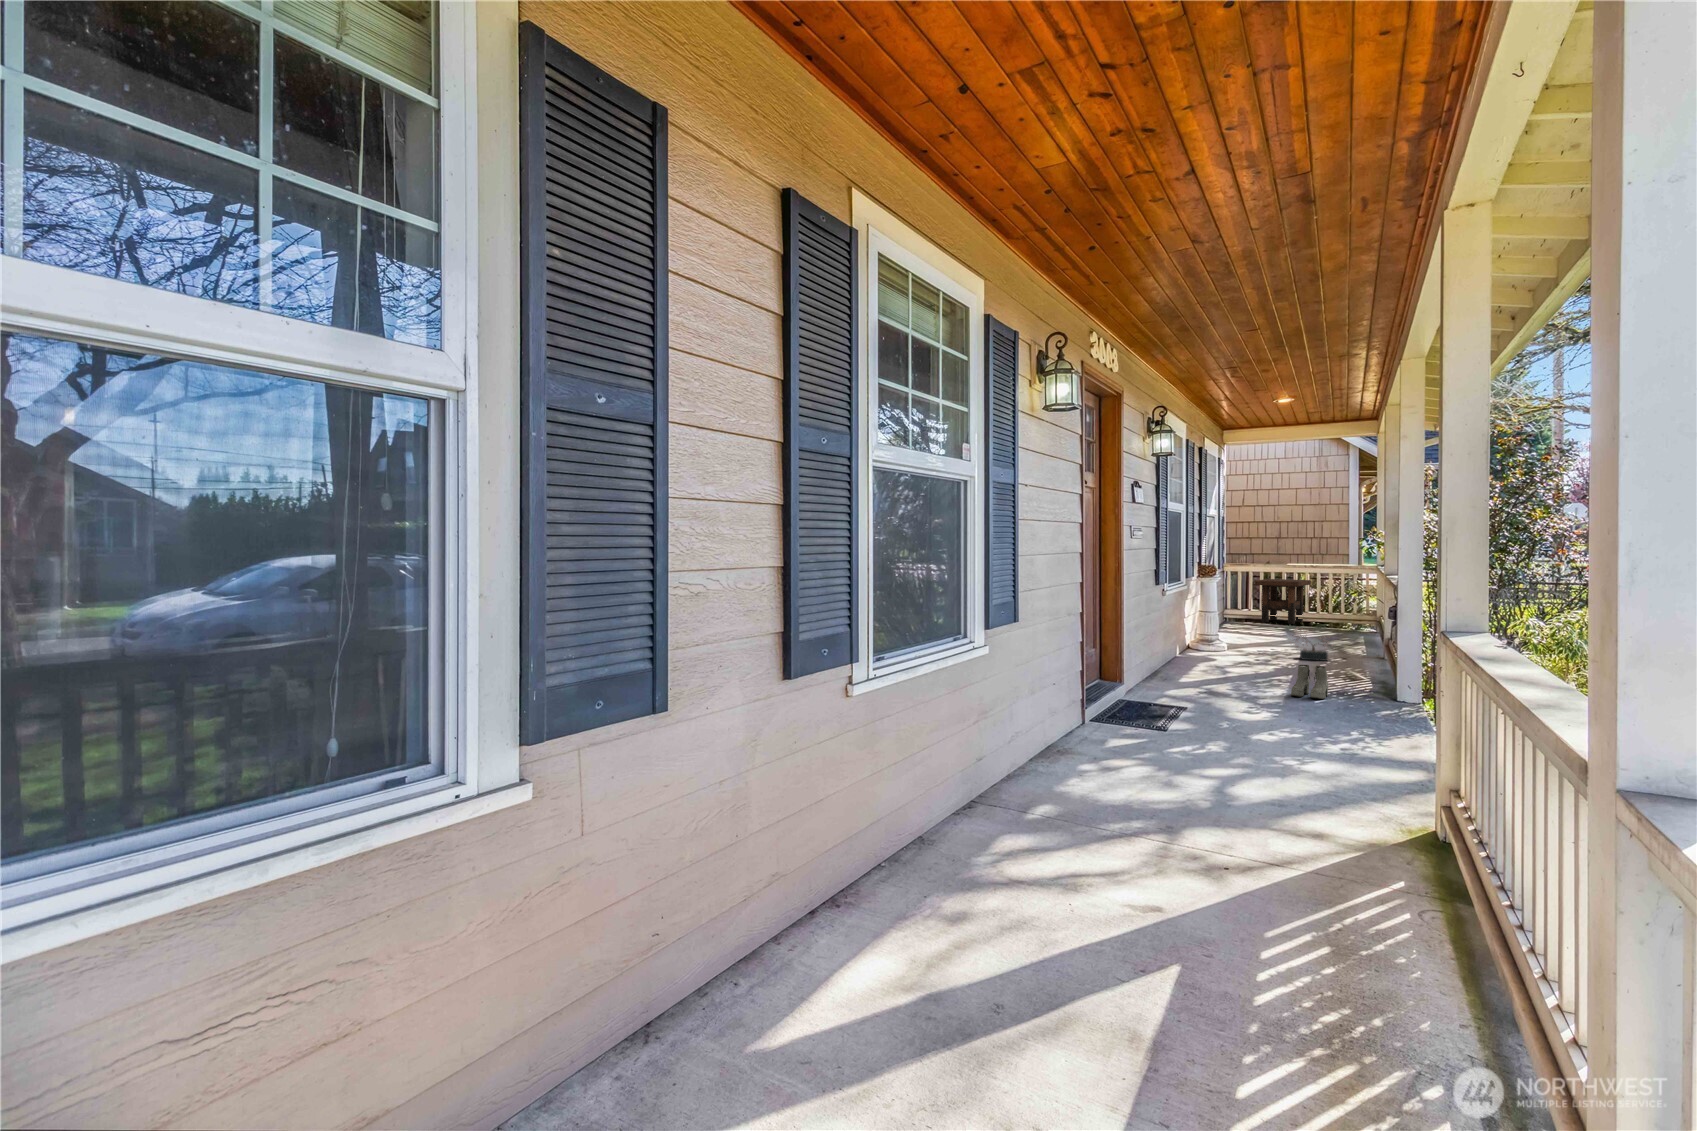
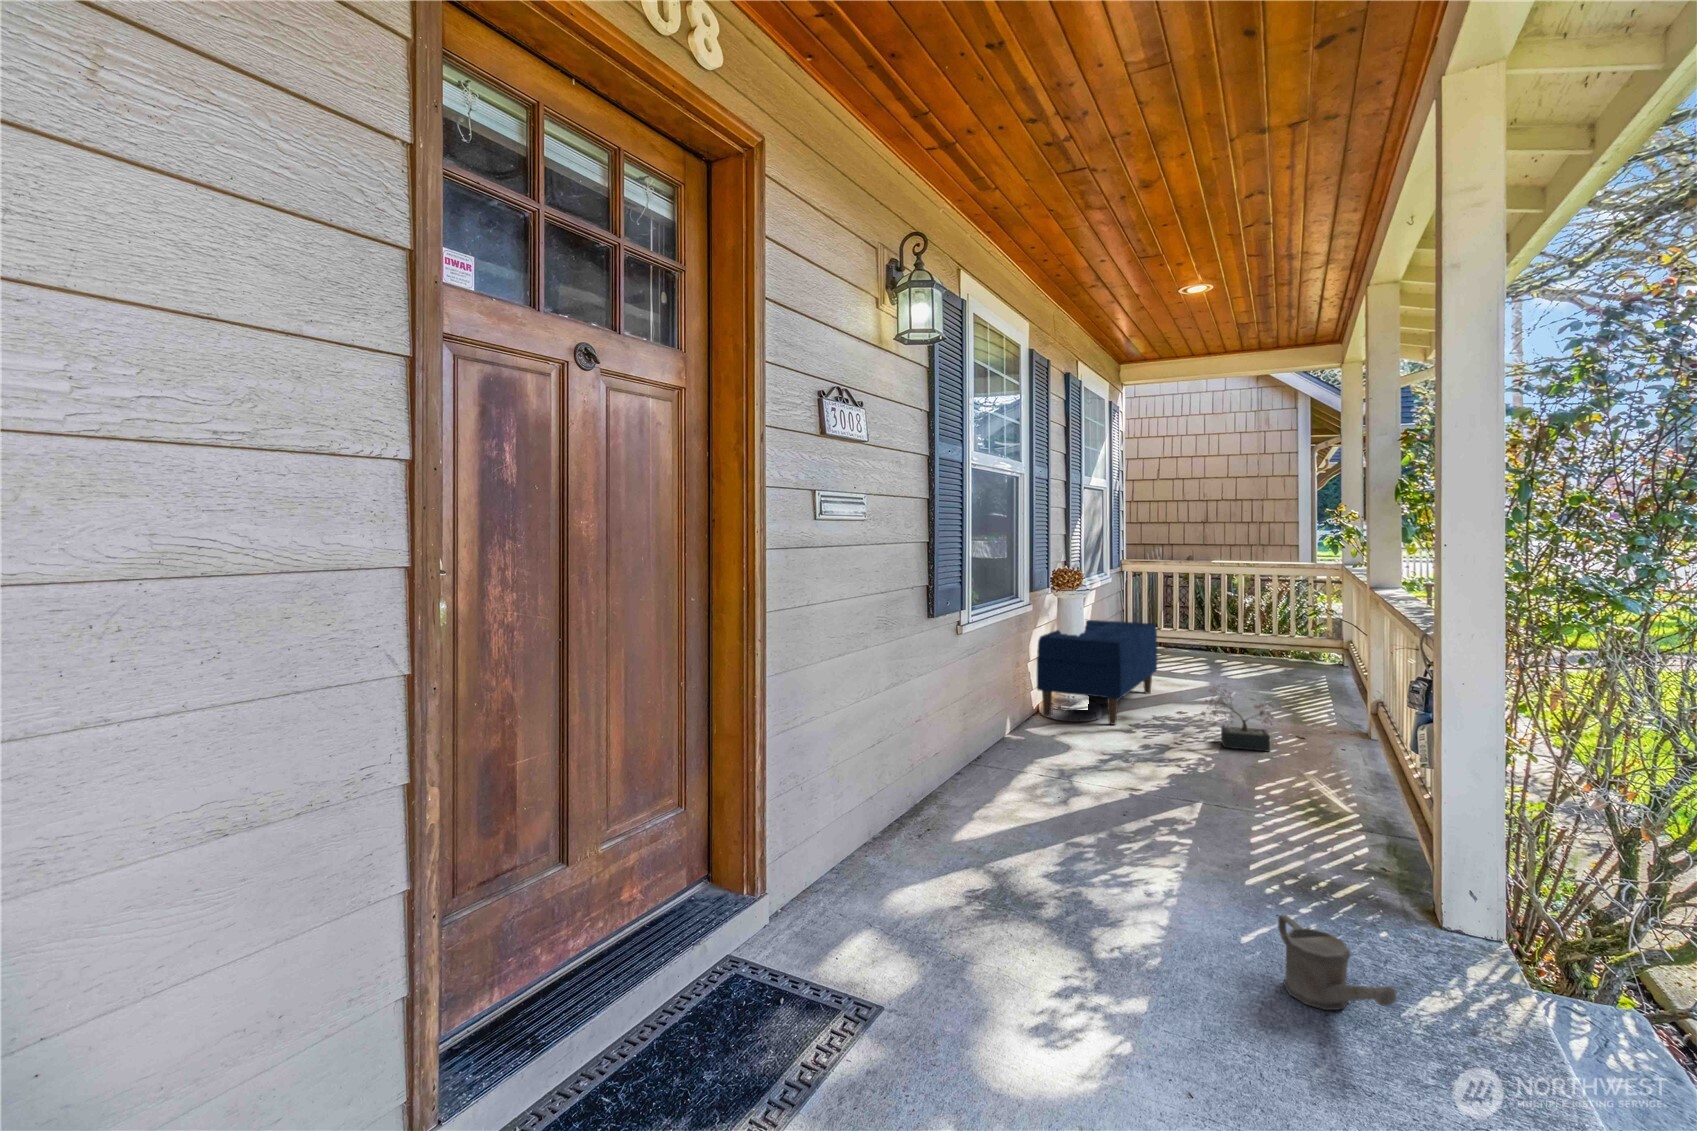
side table: present [1255,579,1311,624] -> none [1166,582,1246,650]
bench: none [1189,597,1257,652] -> present [1037,620,1158,725]
boots: present [1291,665,1329,699] -> none [1181,833,1273,940]
watering can: none [1330,685,1369,709] -> present [1278,915,1396,1010]

